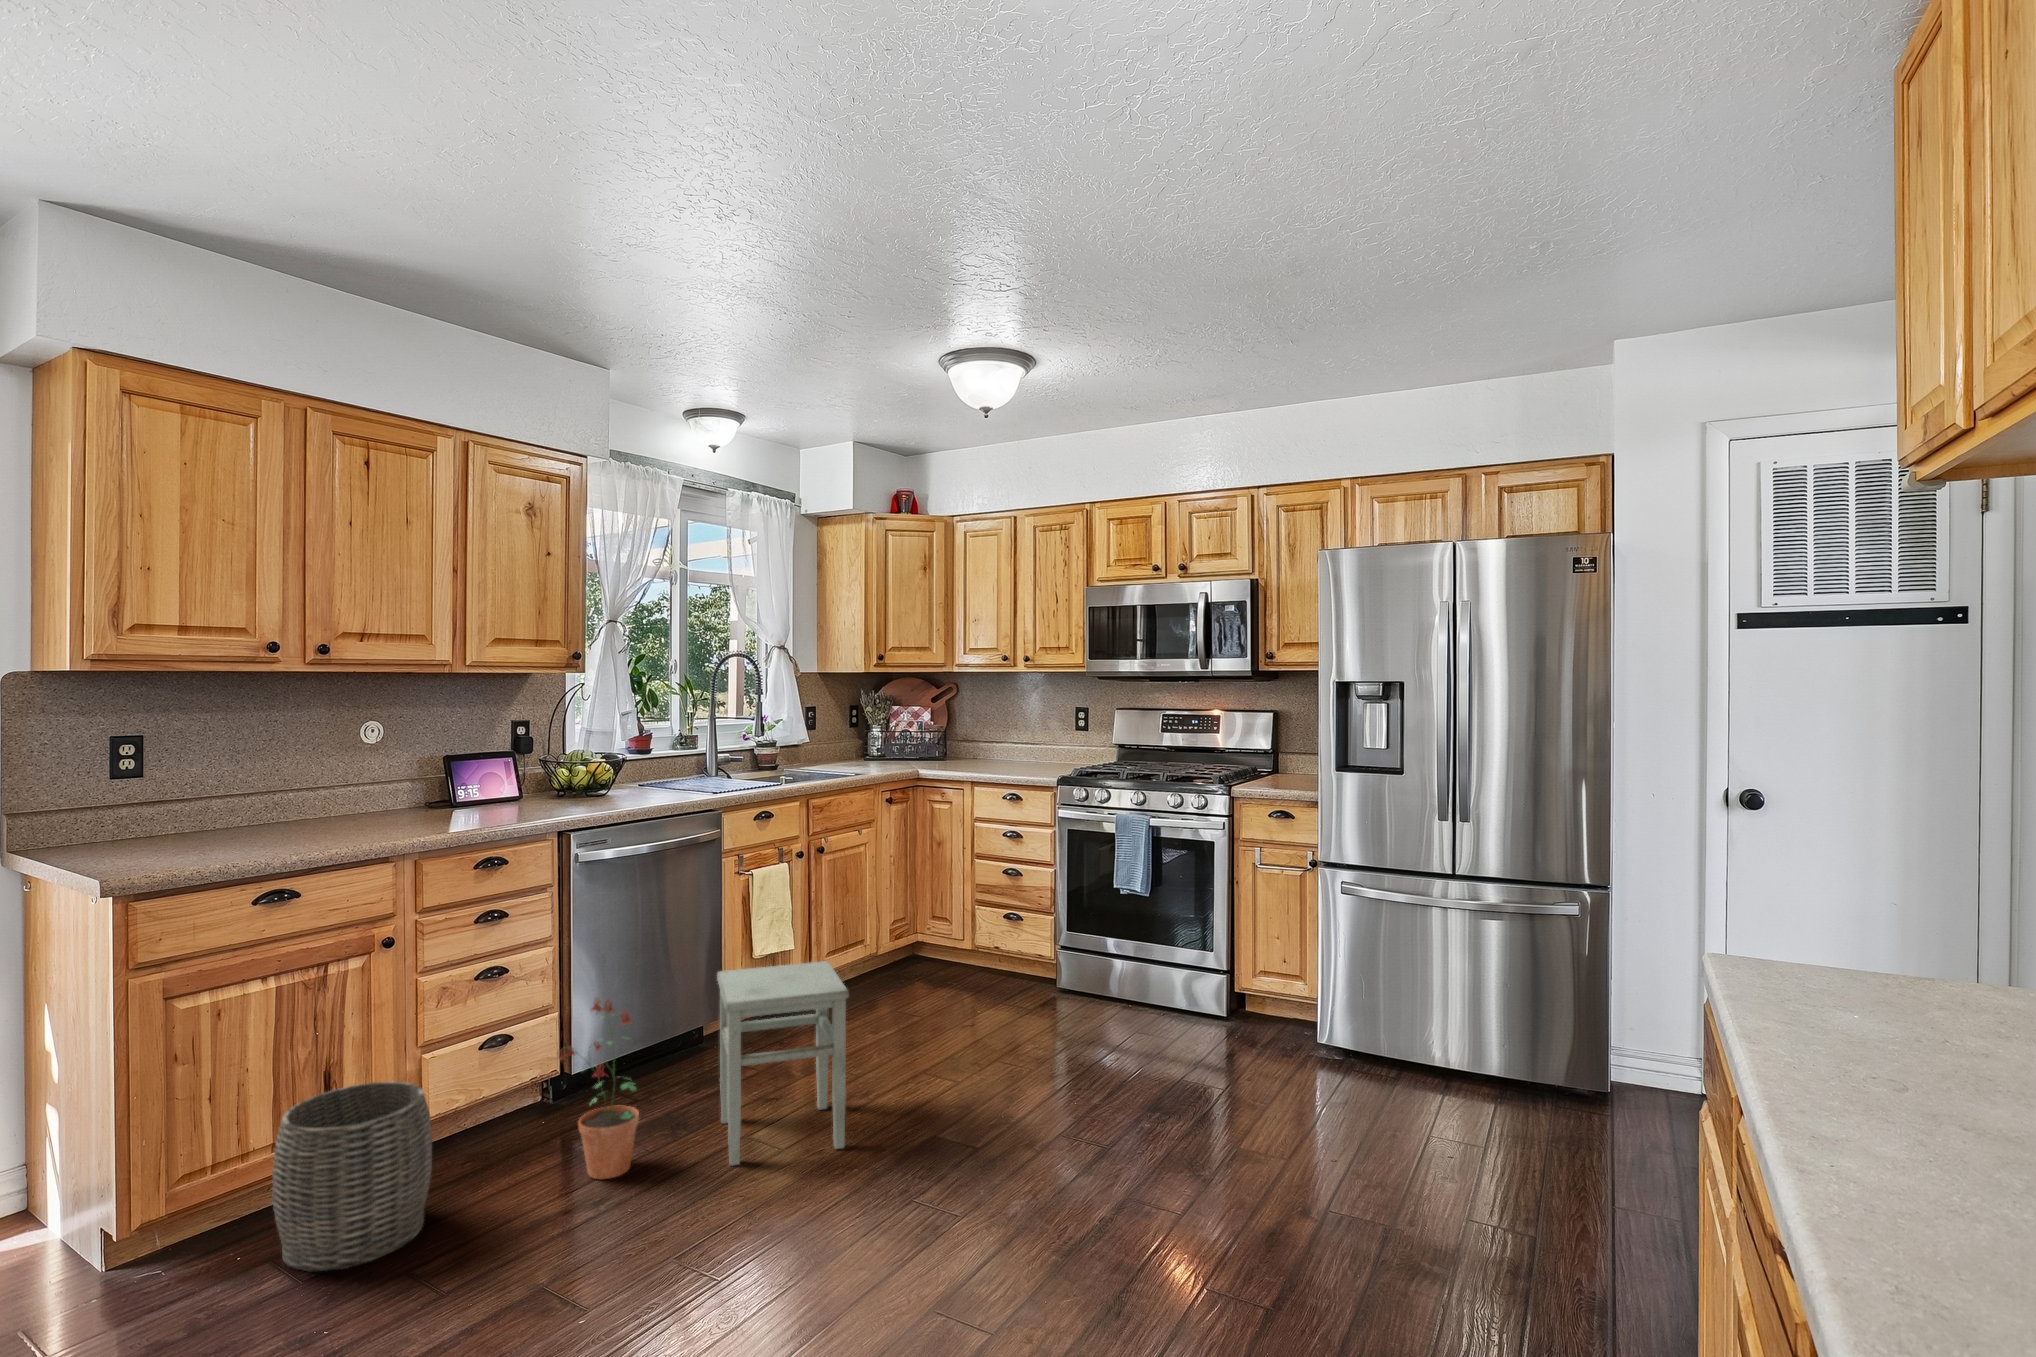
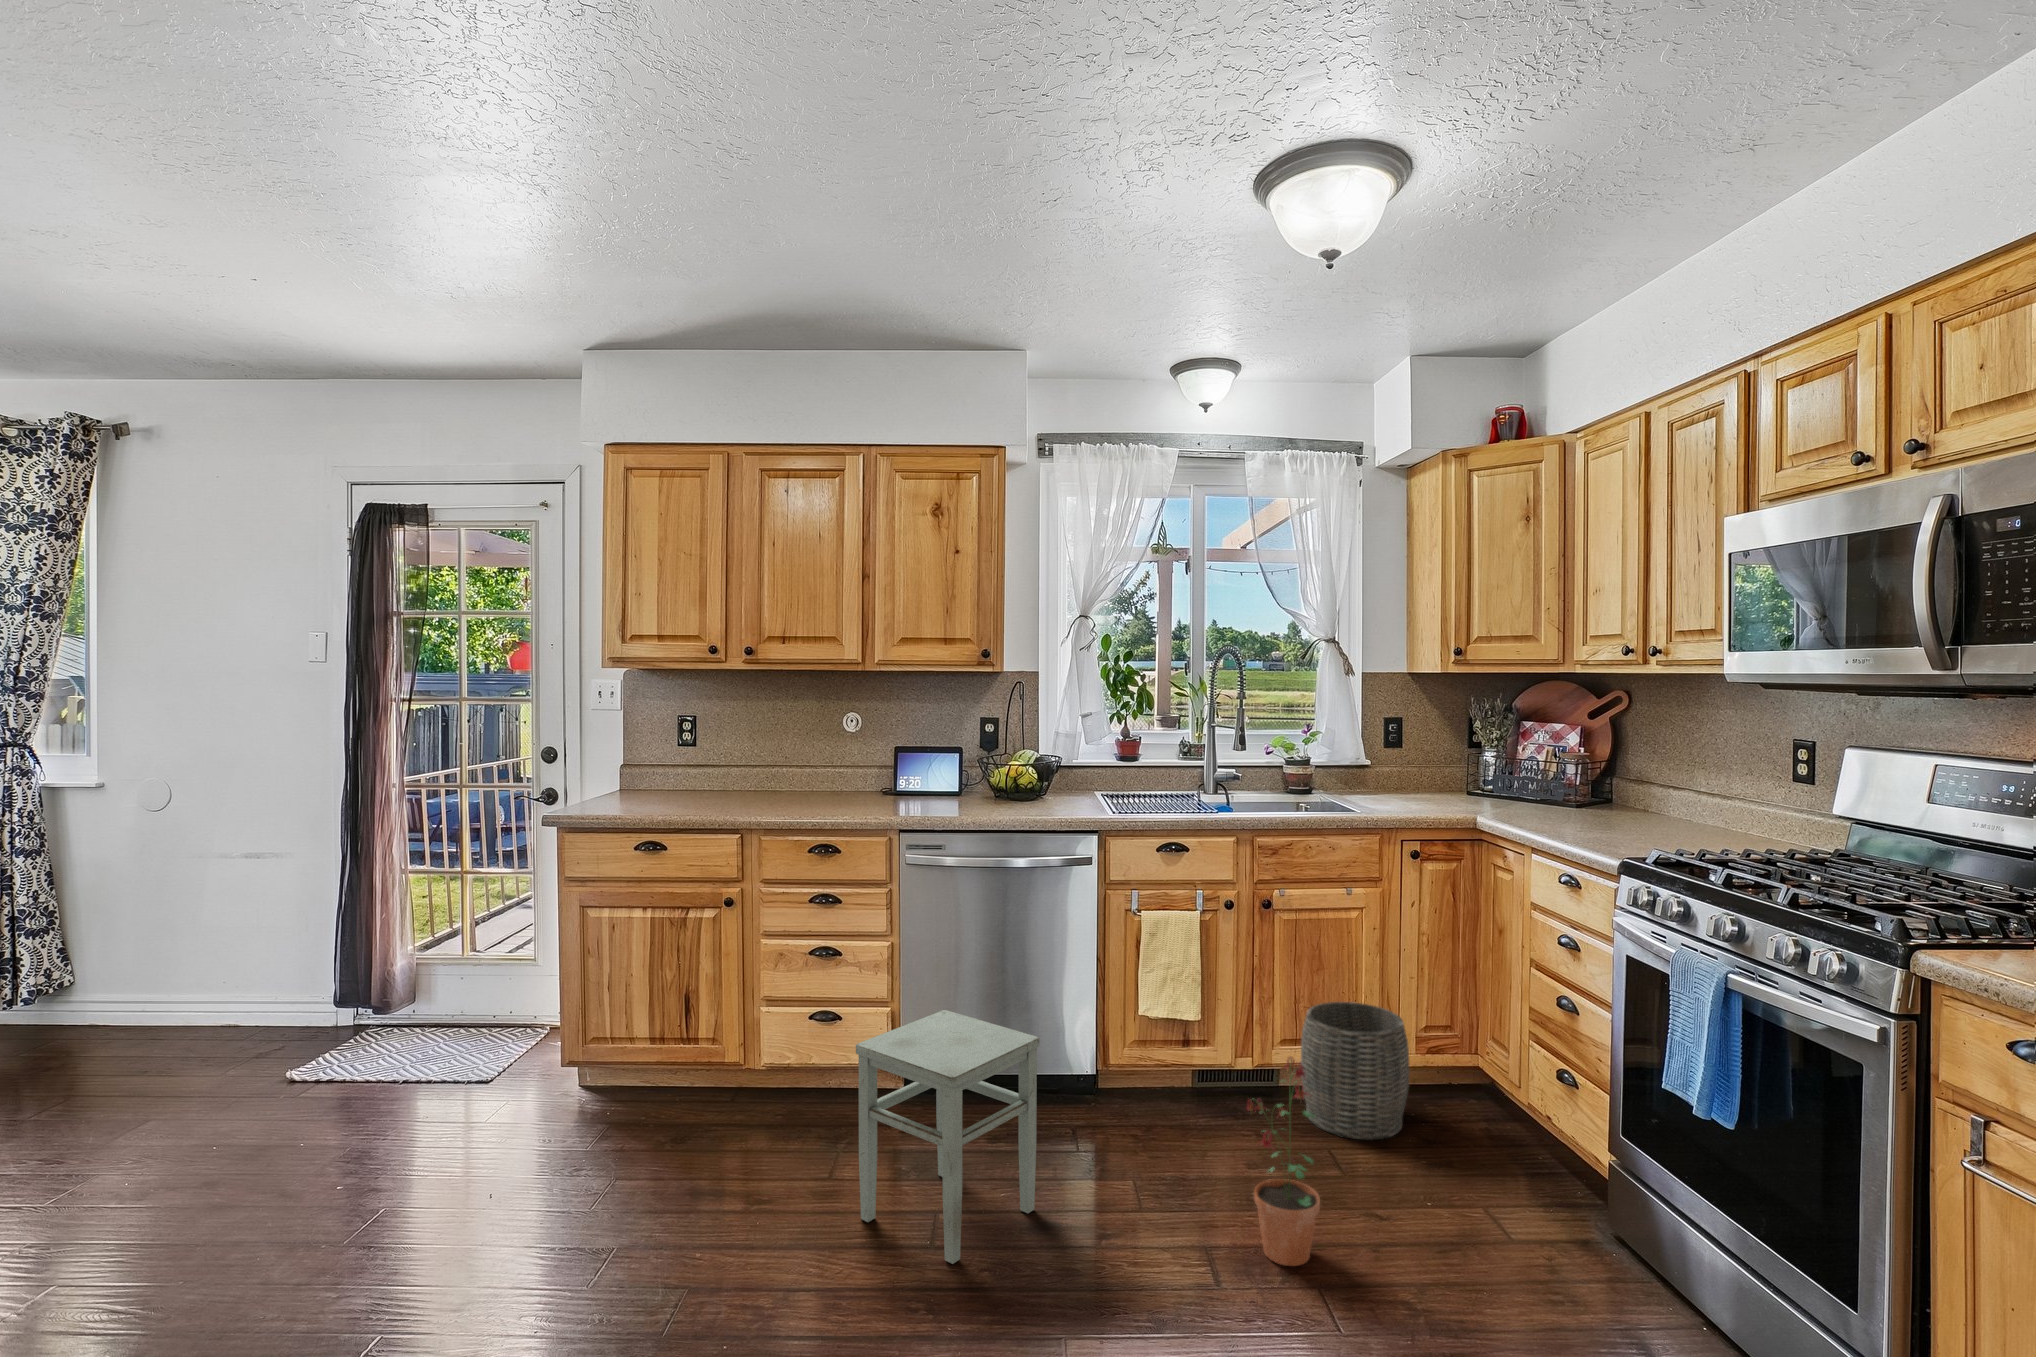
potted plant: present [558,999,639,1179] -> present [1247,1057,1320,1266]
woven basket: present [272,1082,432,1271] -> present [1301,1002,1409,1140]

